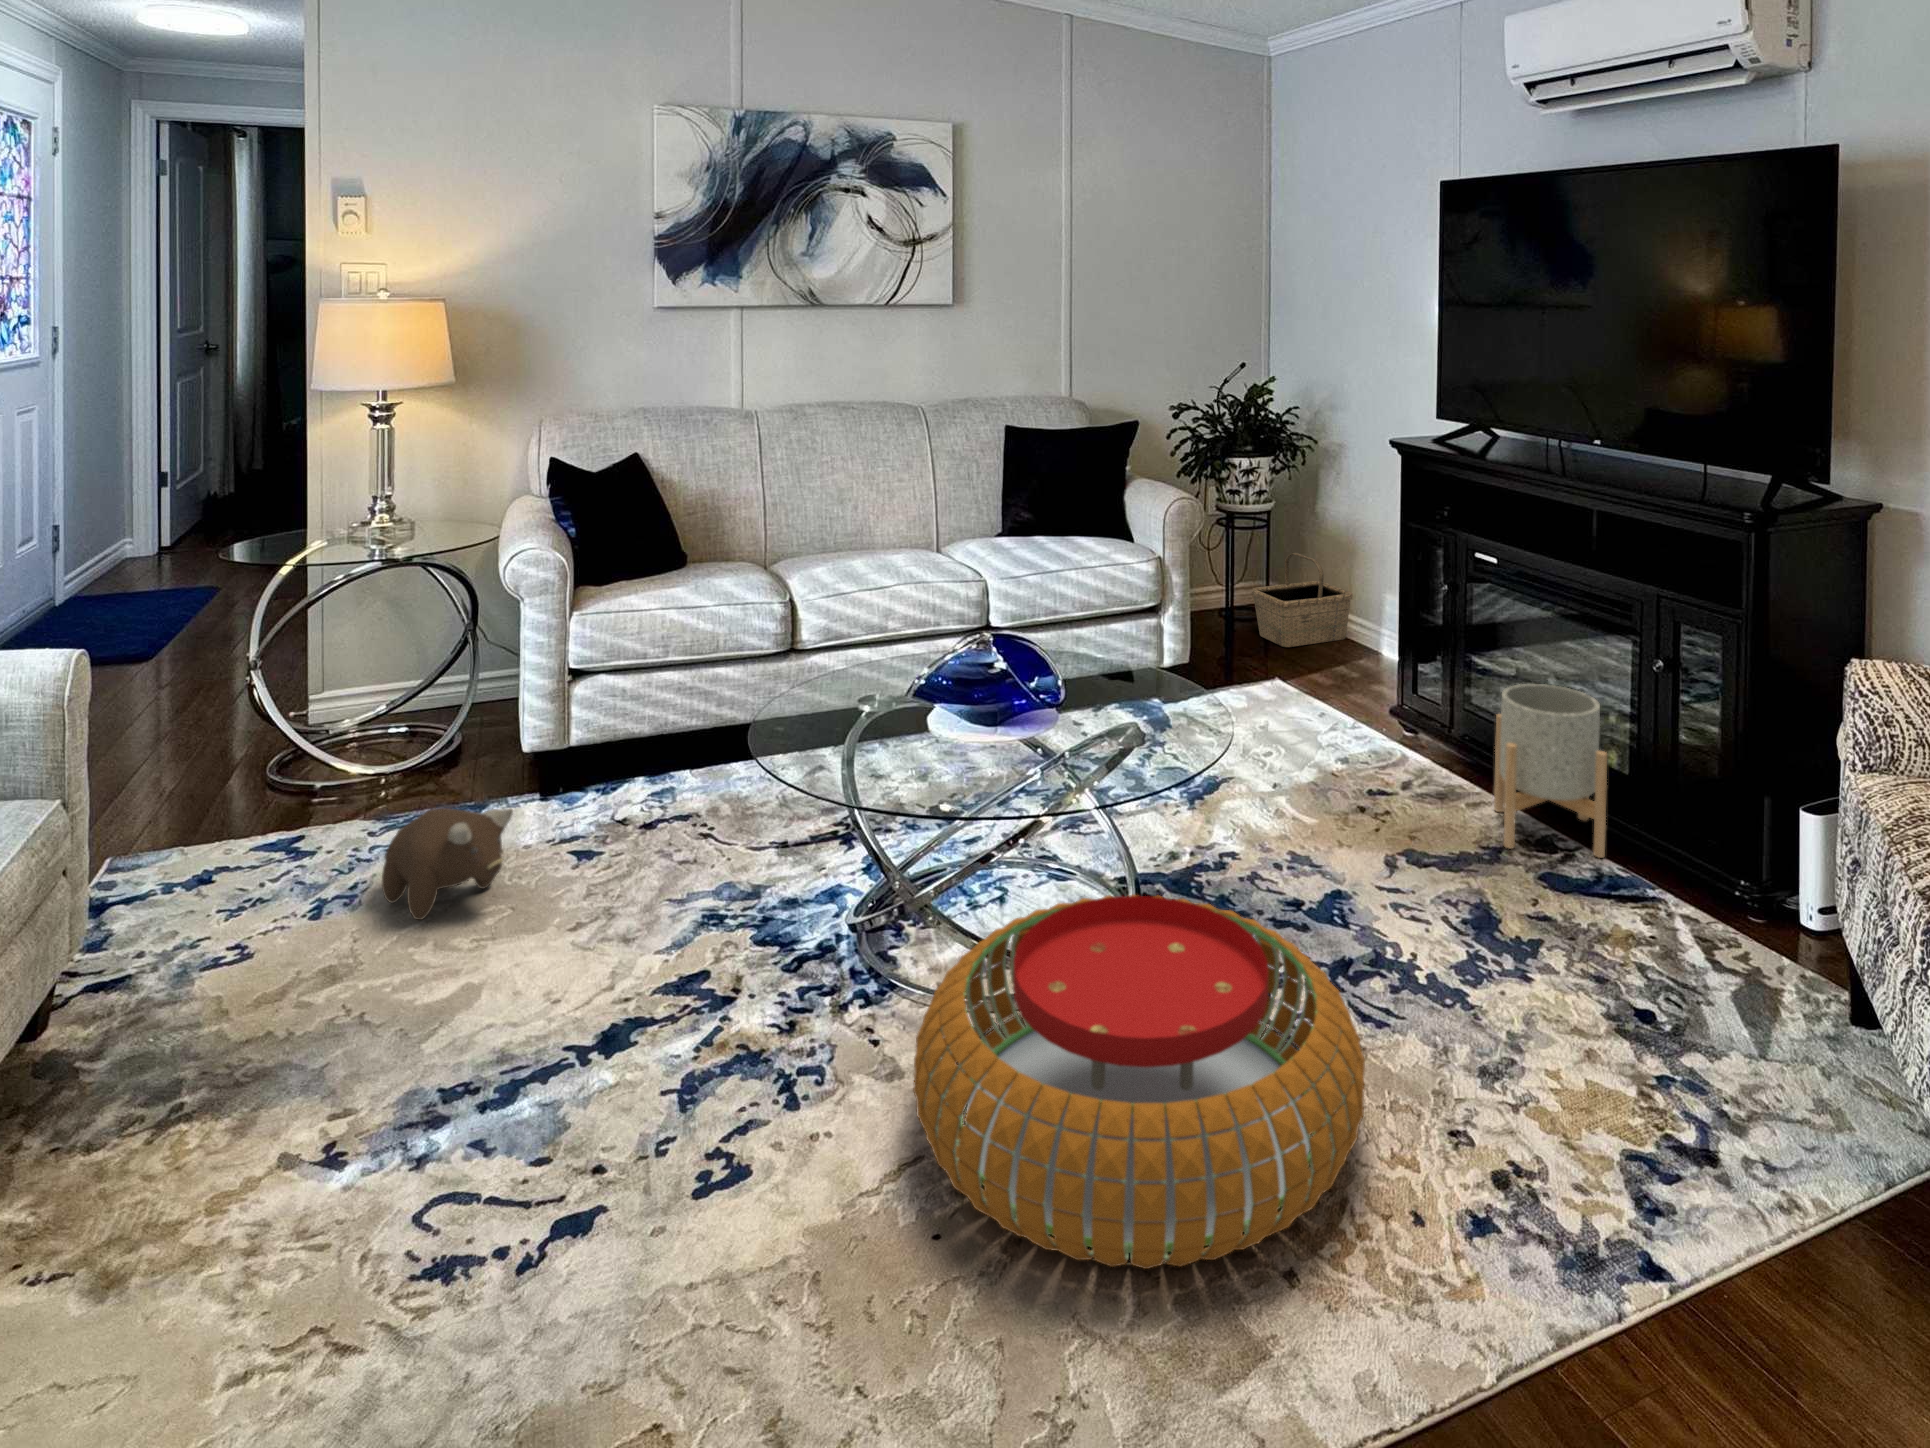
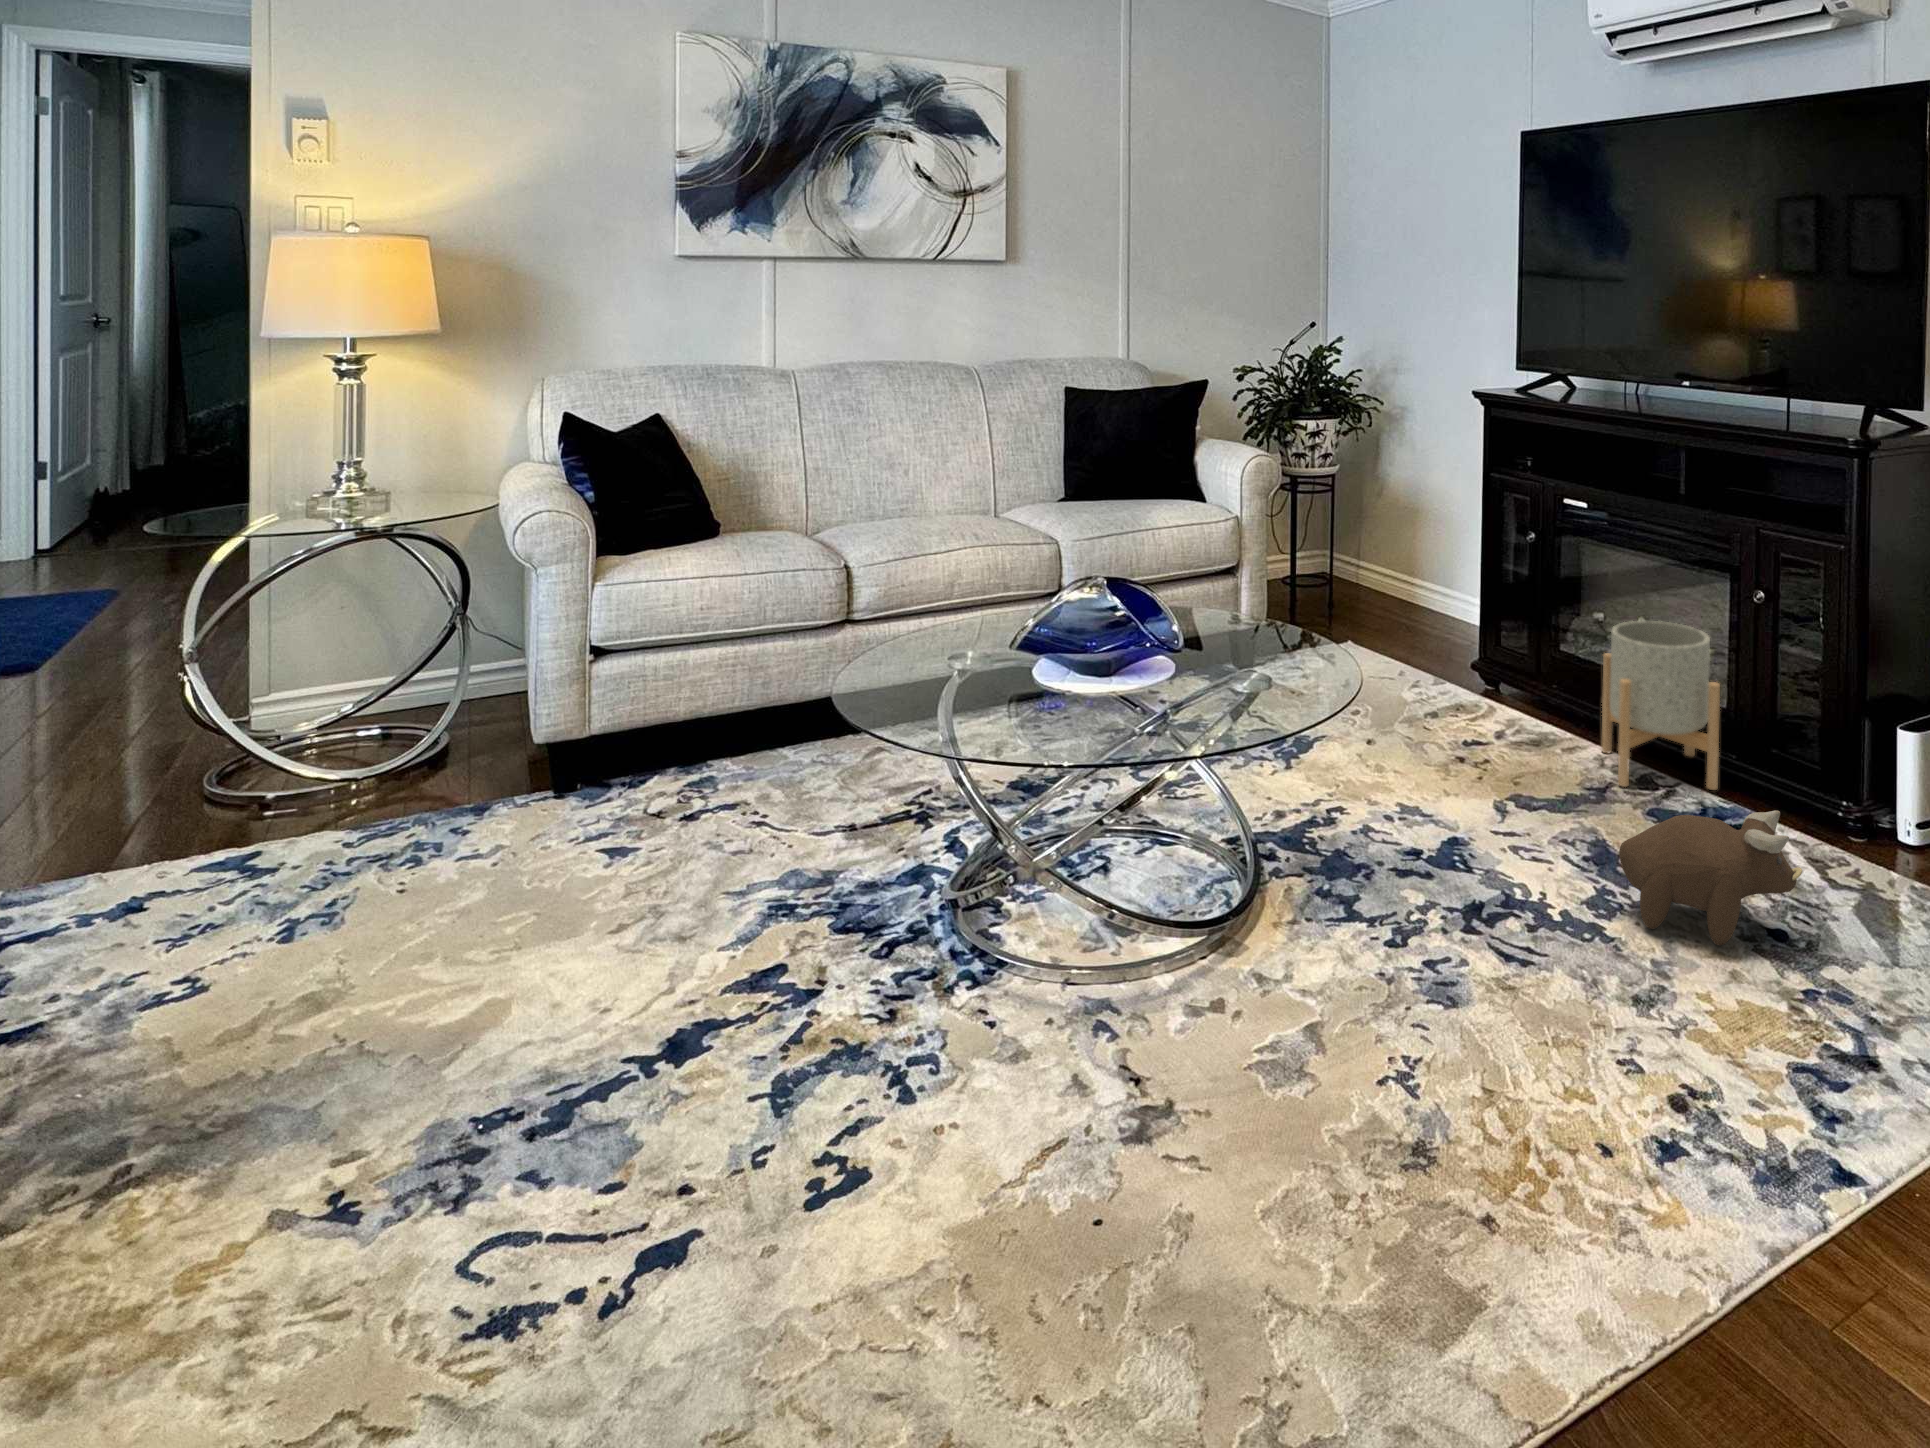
basket: present [1252,553,1353,647] -> none [1327,512,1430,608]
plush toy: present [382,808,513,920] -> present [1619,811,1802,946]
pouf: present [913,894,1365,1269] -> none [1047,844,1539,1231]

